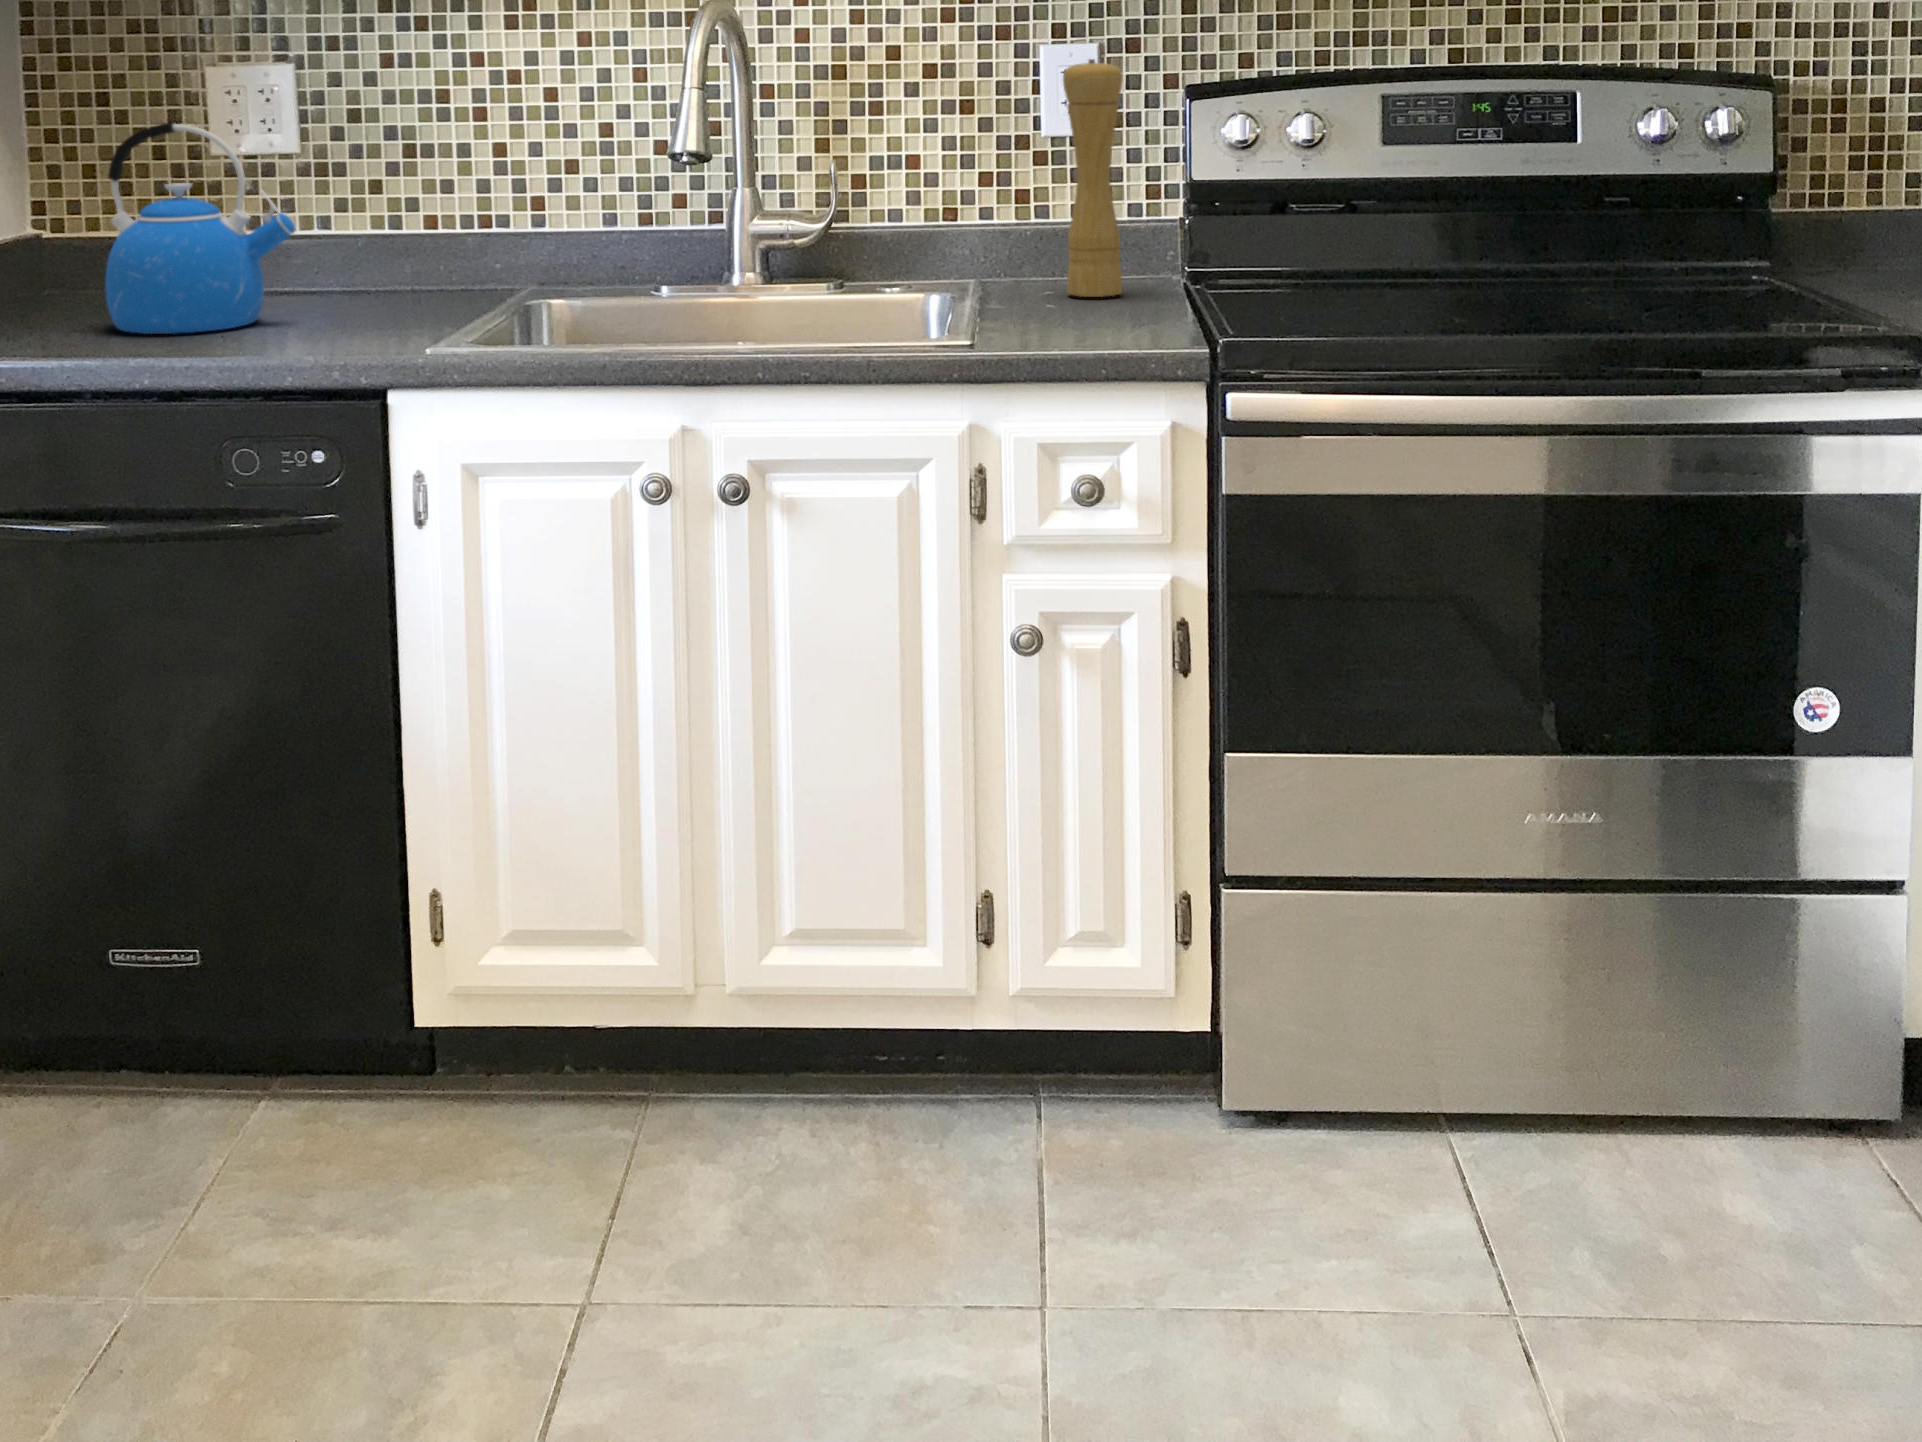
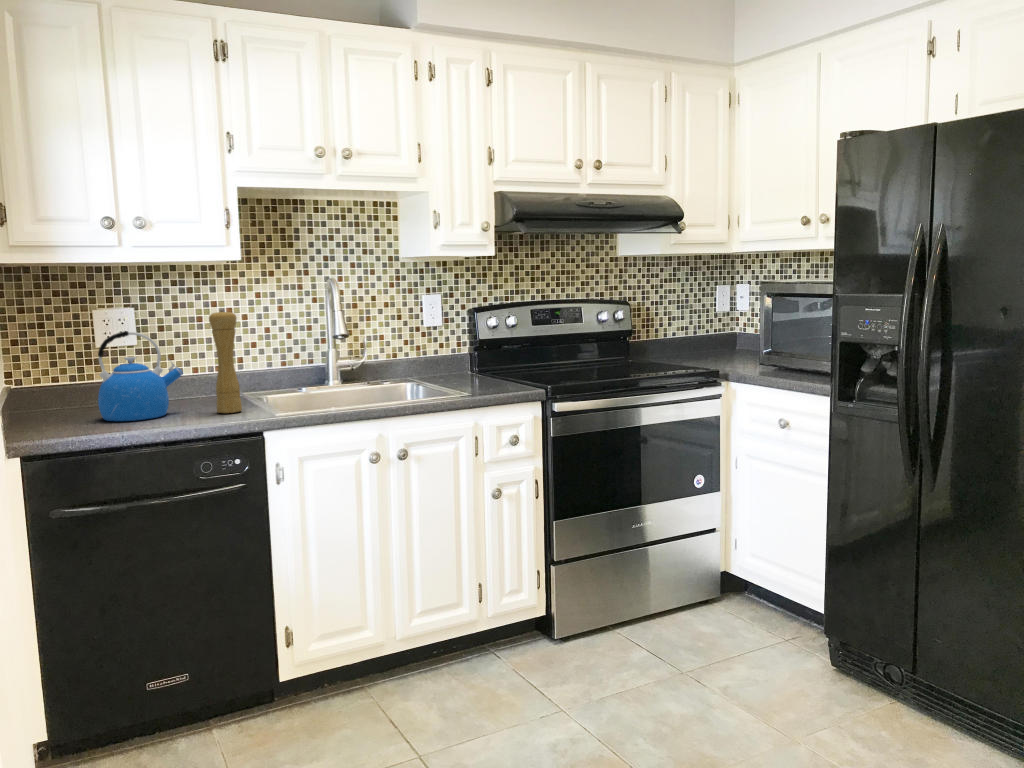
pepper mill: present [1063,59,1123,297] -> present [209,310,242,413]

